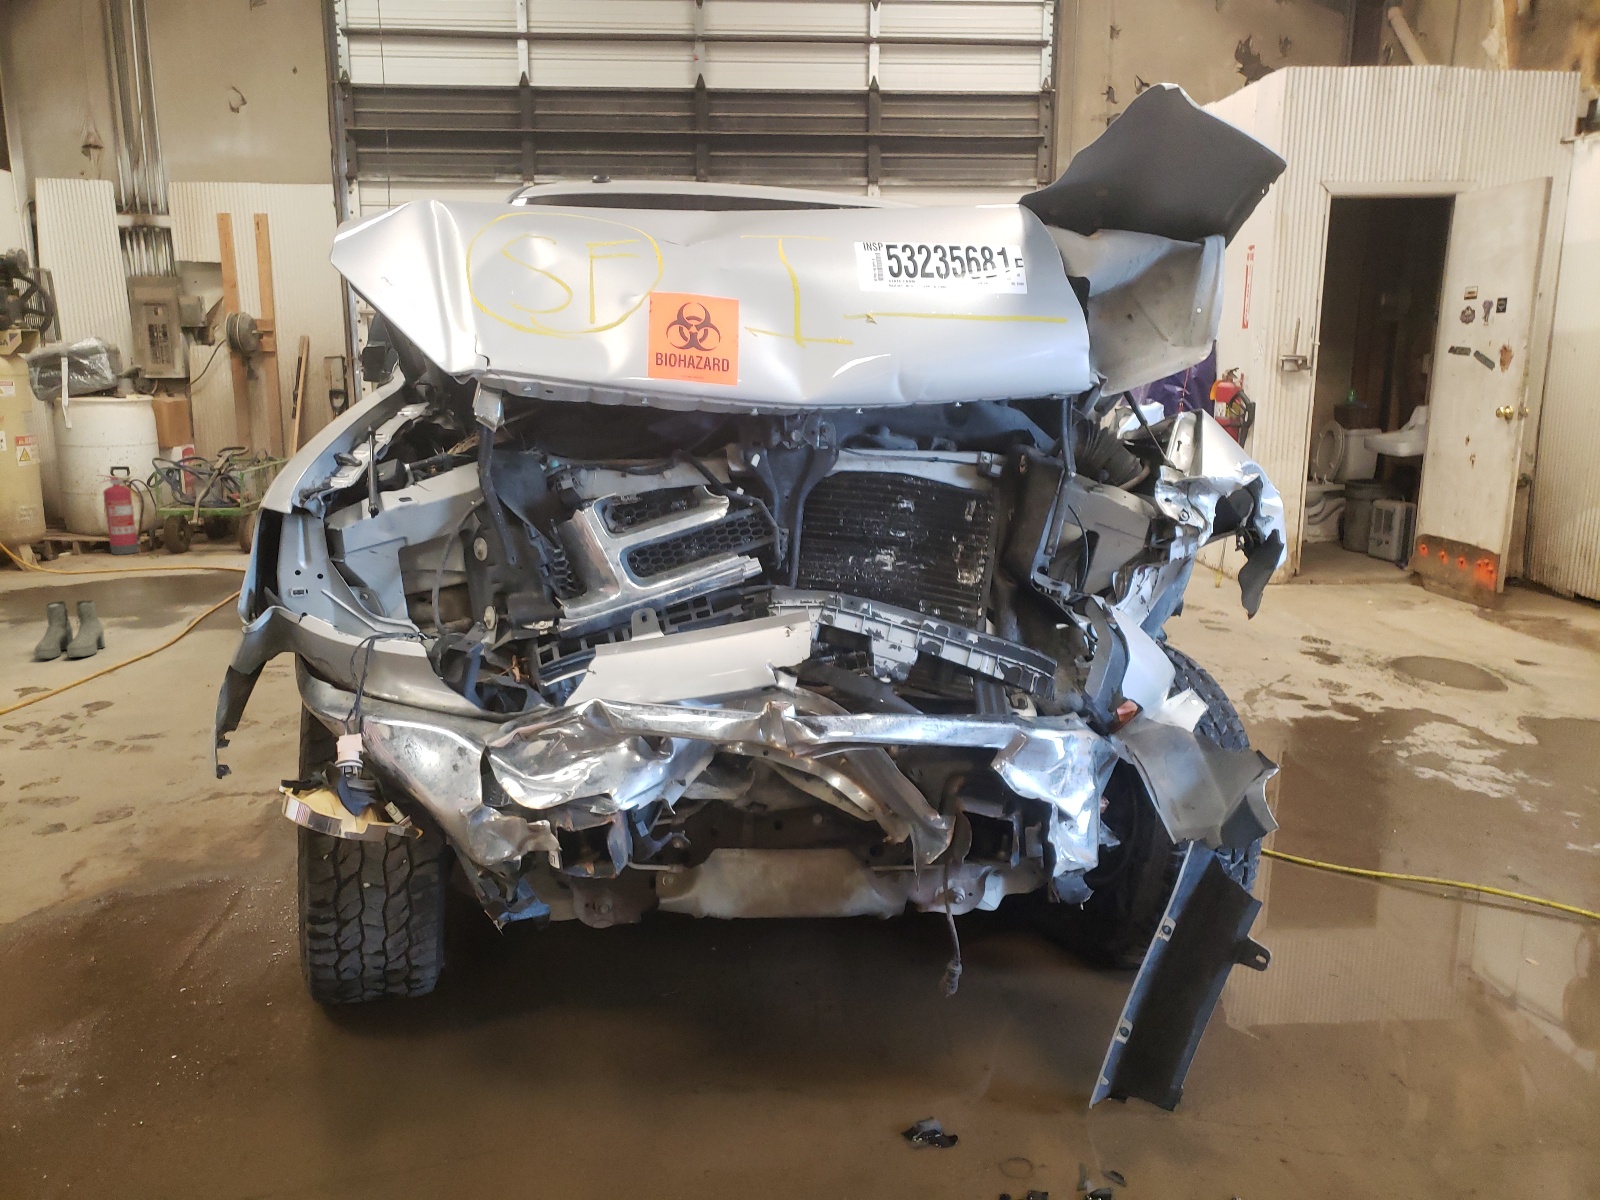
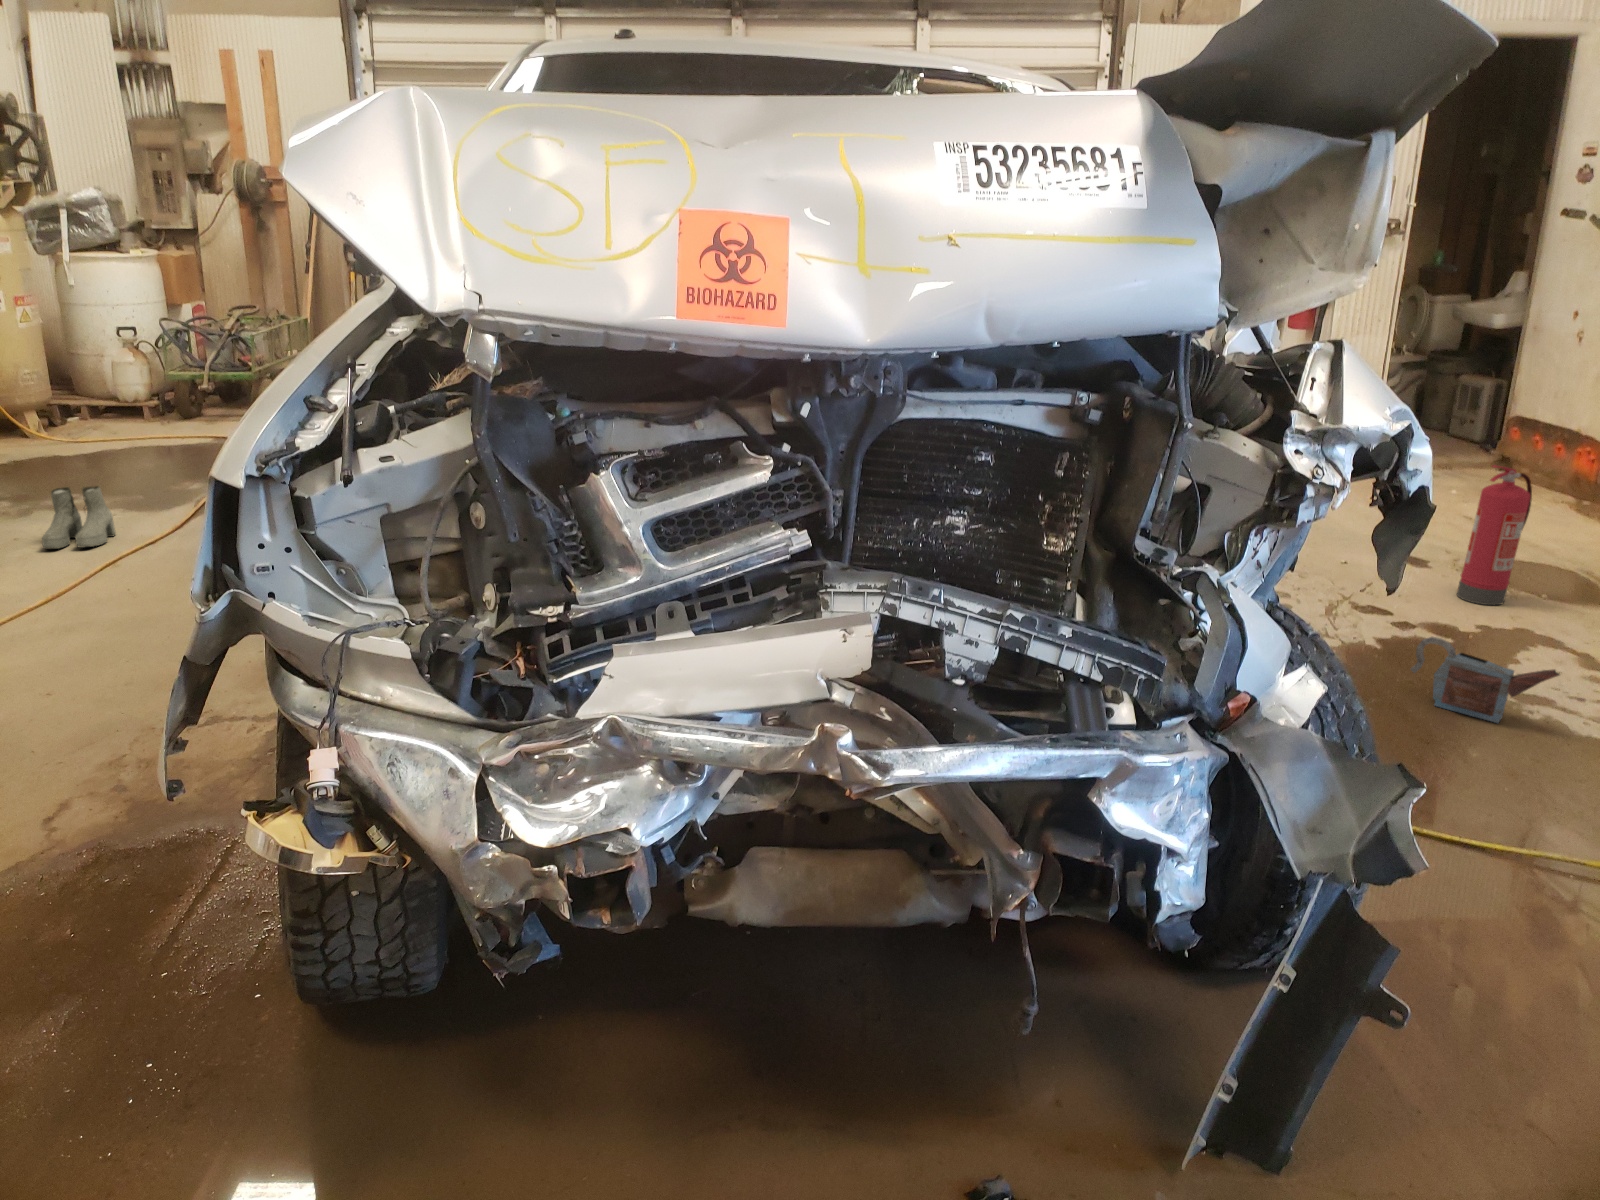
fire extinguisher: present [103,476,144,555] -> present [1457,465,1532,605]
watering can: none [1317,704,1446,781] -> present [1411,637,1559,723]

